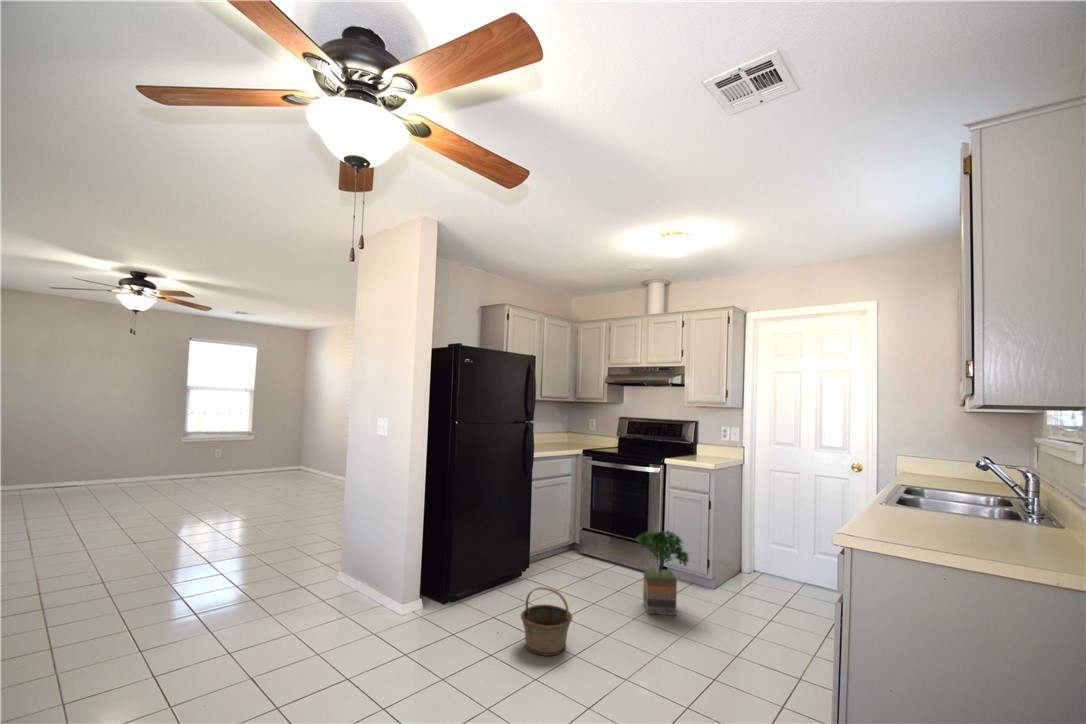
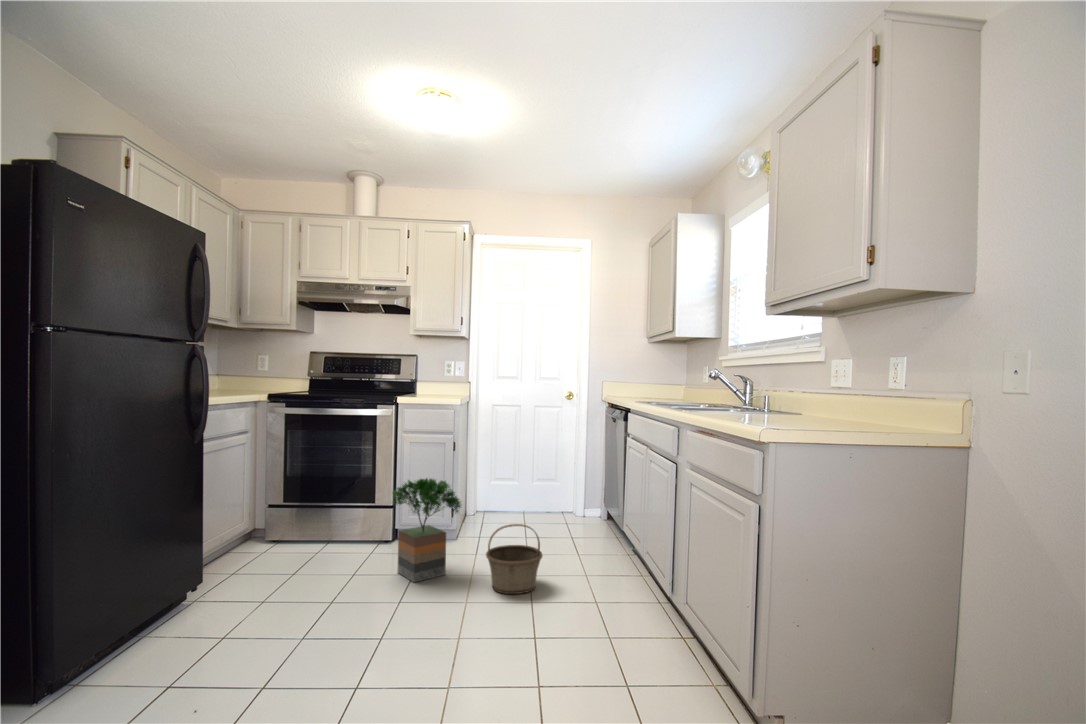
basket: present [521,587,572,656] -> present [486,524,542,594]

